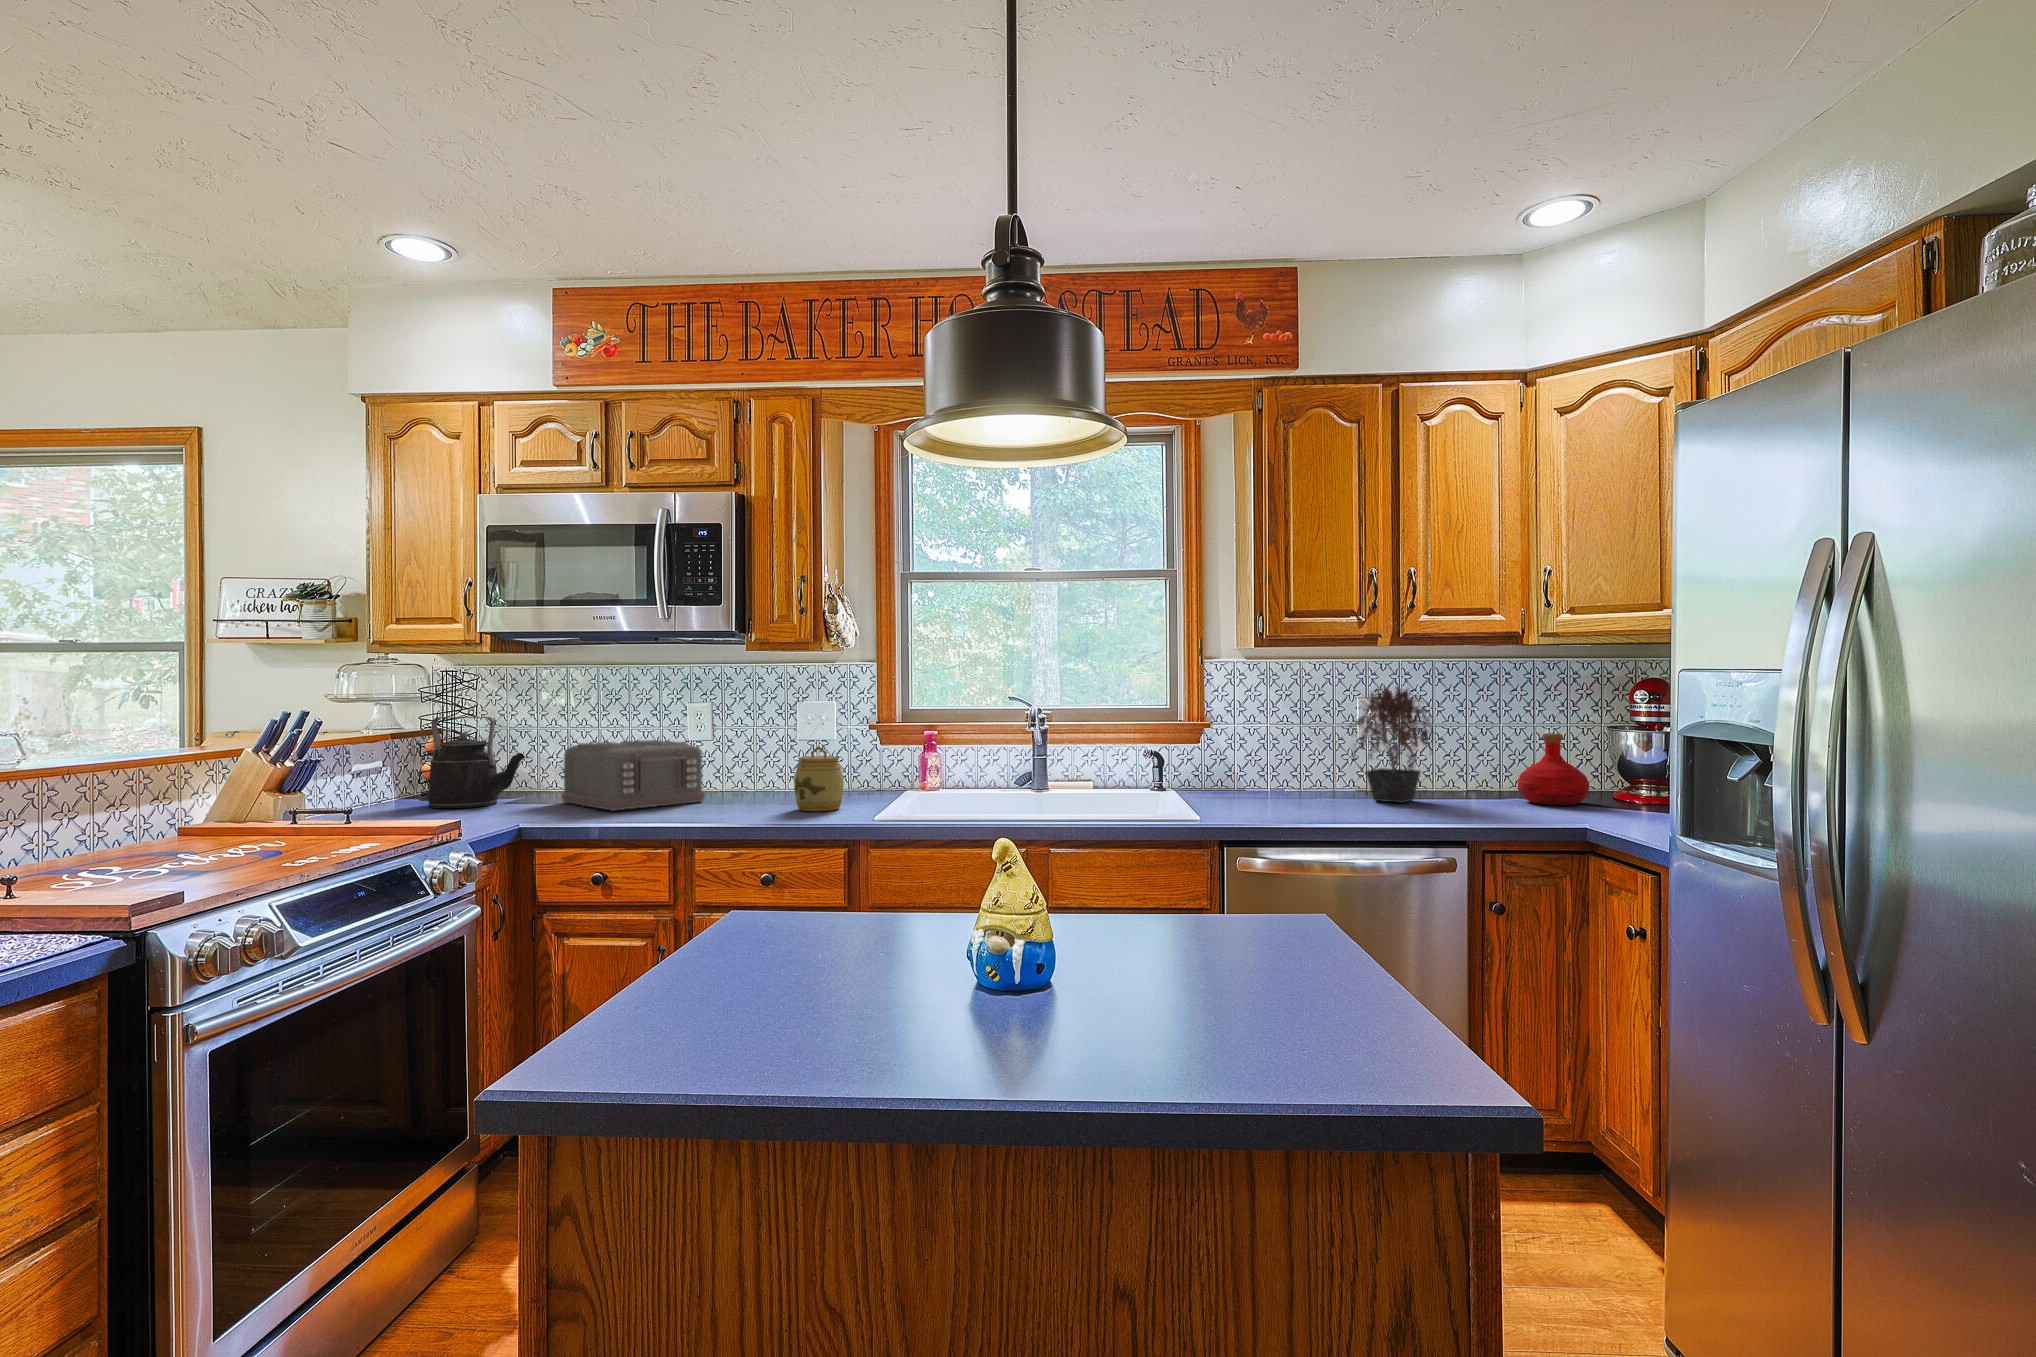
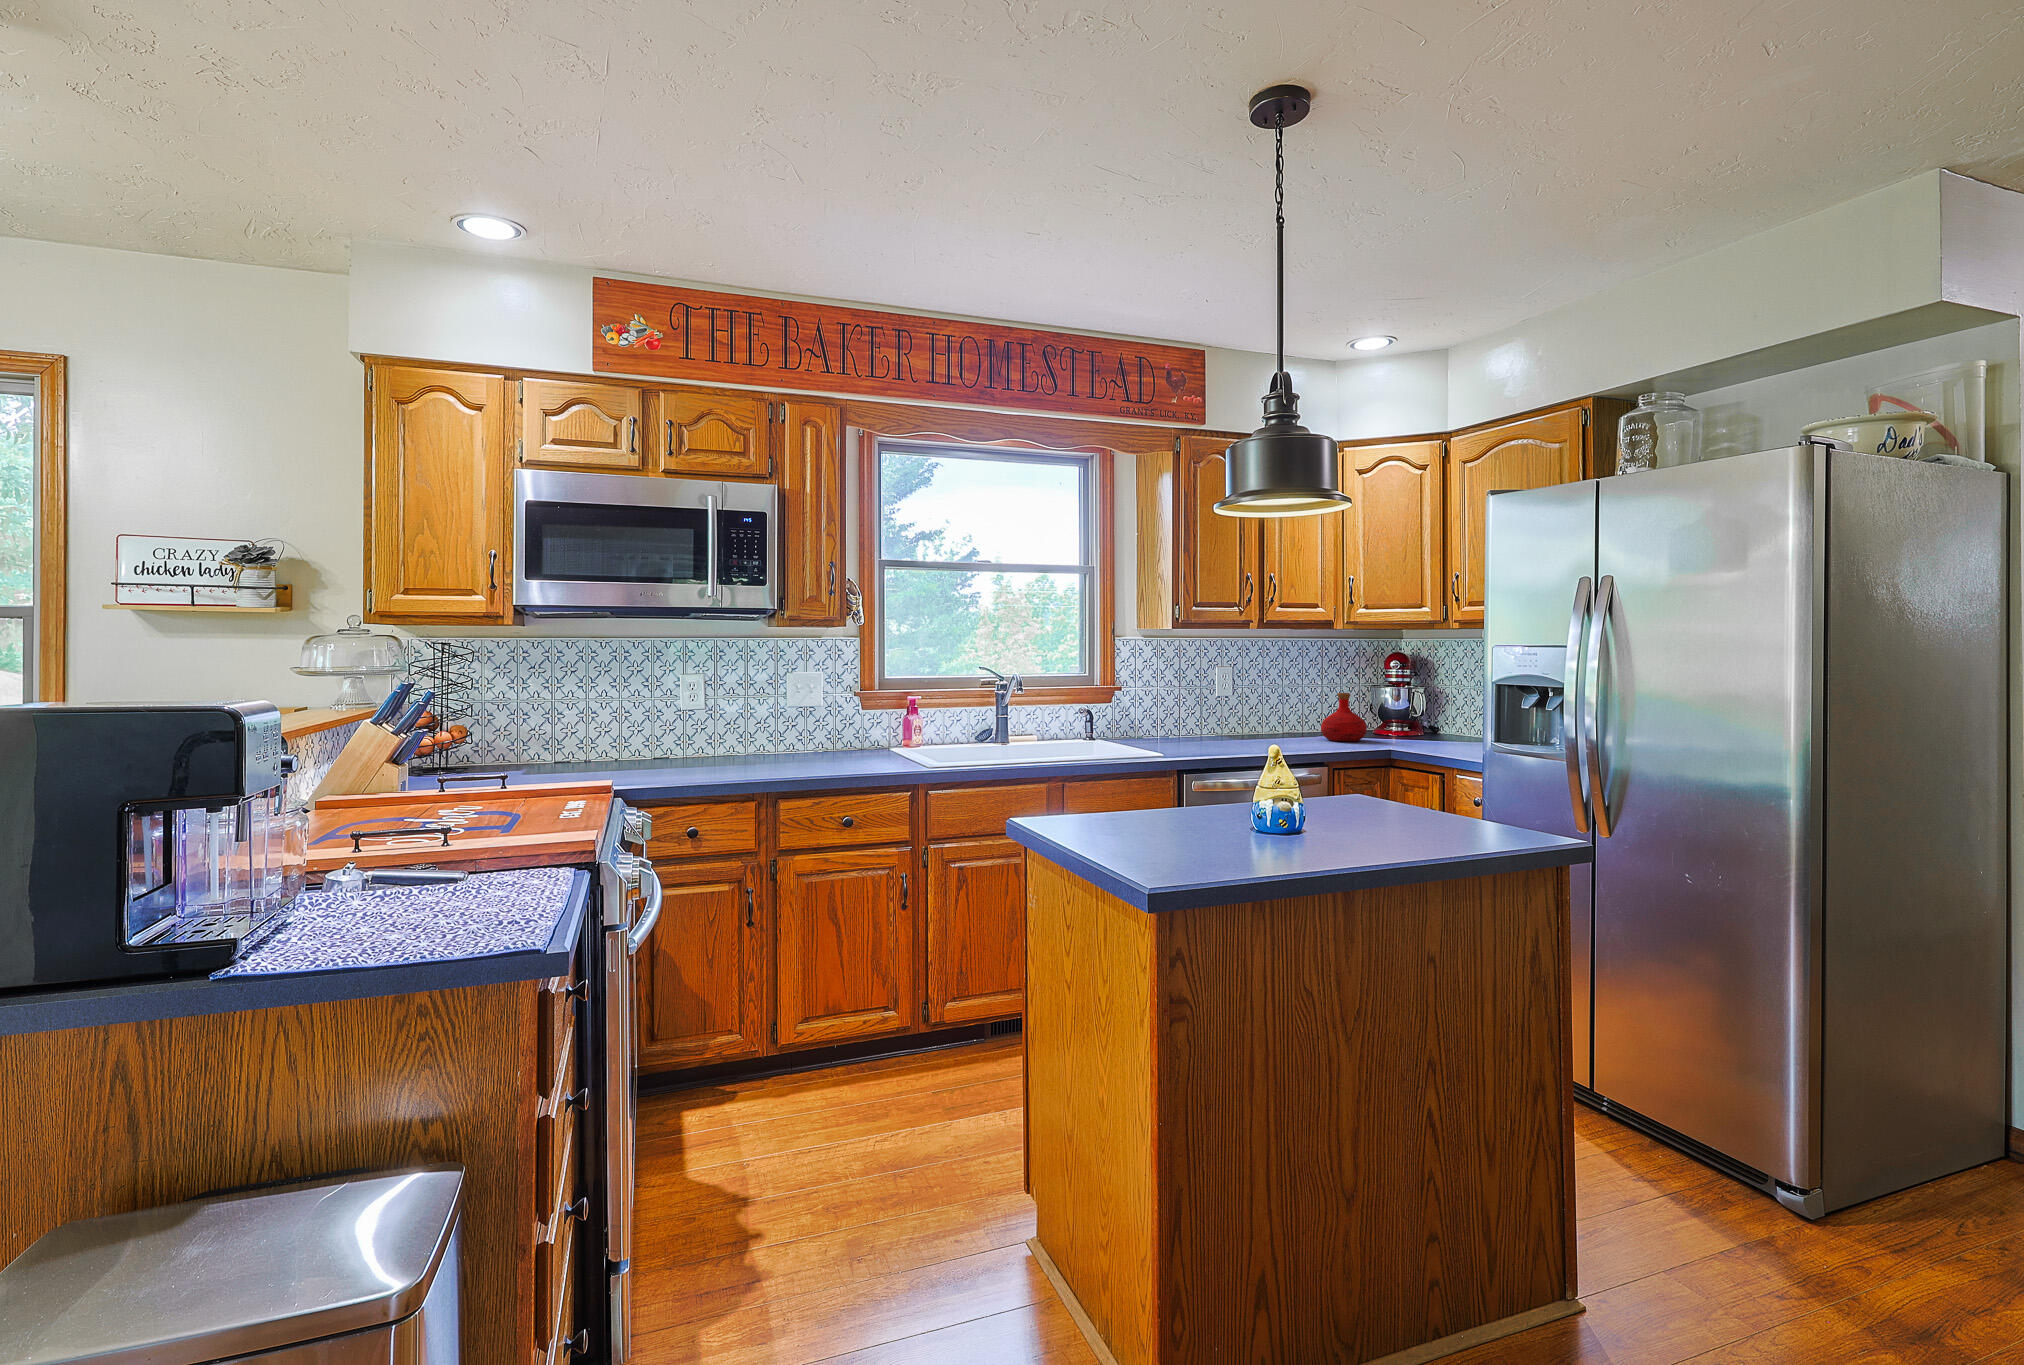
potted plant: present [1349,686,1434,803] -> none [1218,658,1282,744]
kettle: present [428,717,525,808] -> none [452,690,556,782]
toaster: present [561,740,705,811] -> none [590,711,731,775]
jar: present [794,746,844,811] -> none [834,712,875,767]

